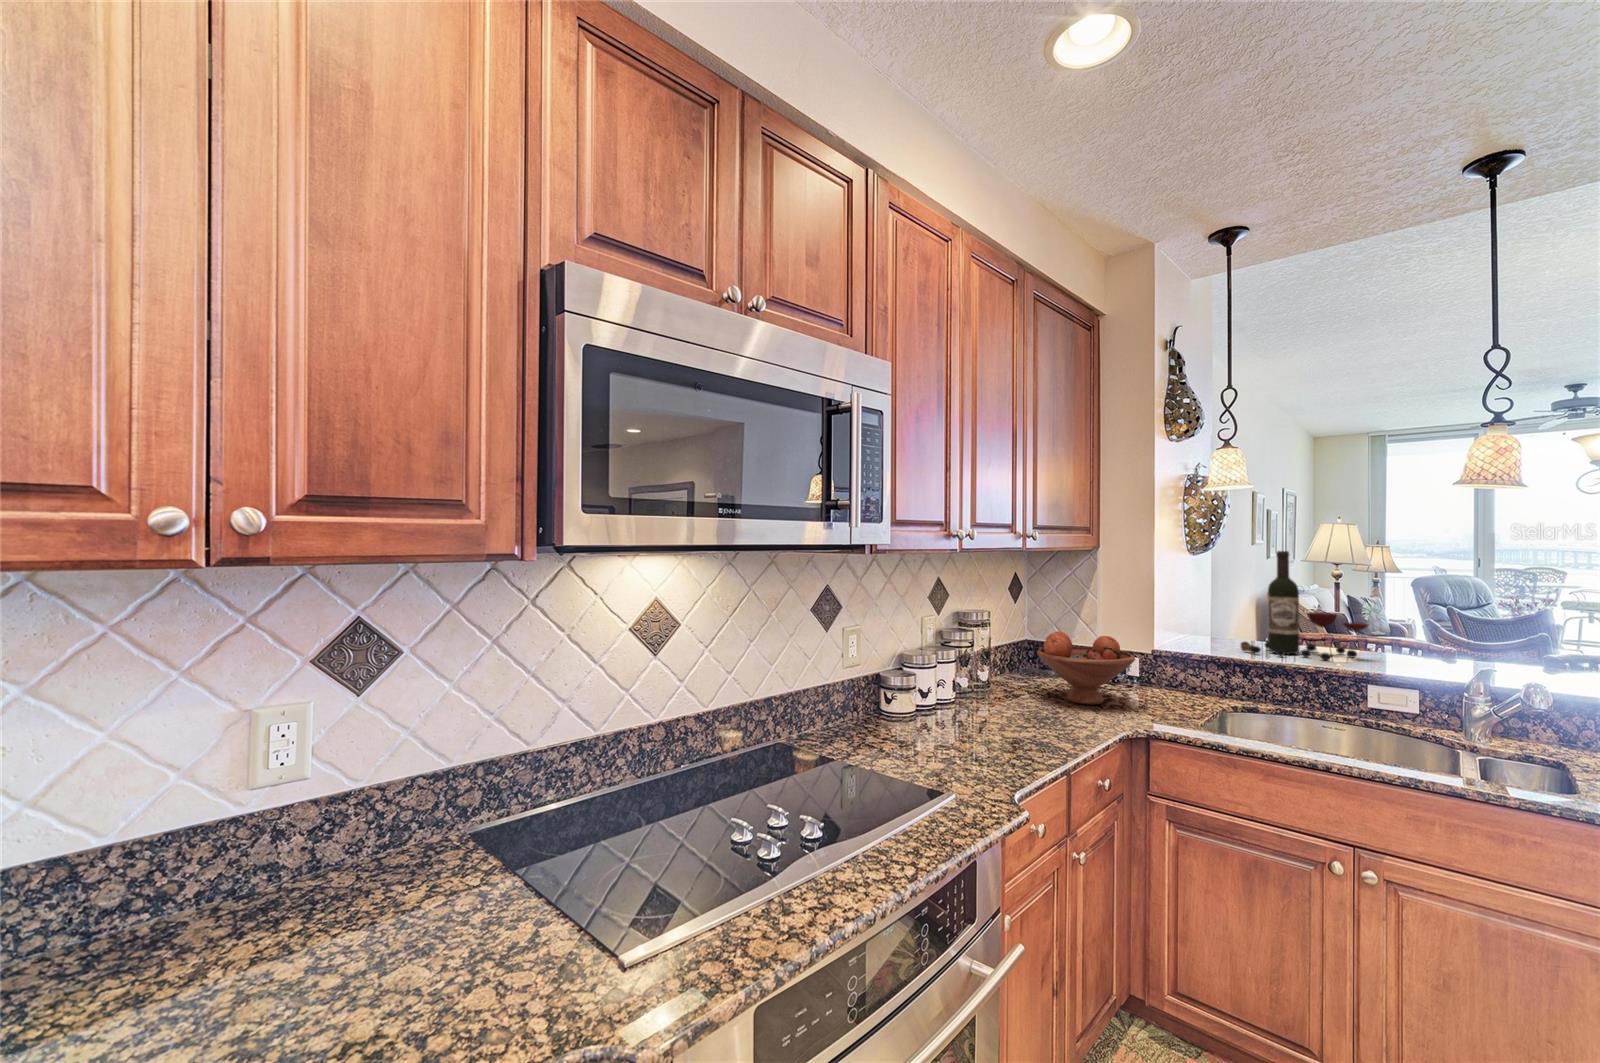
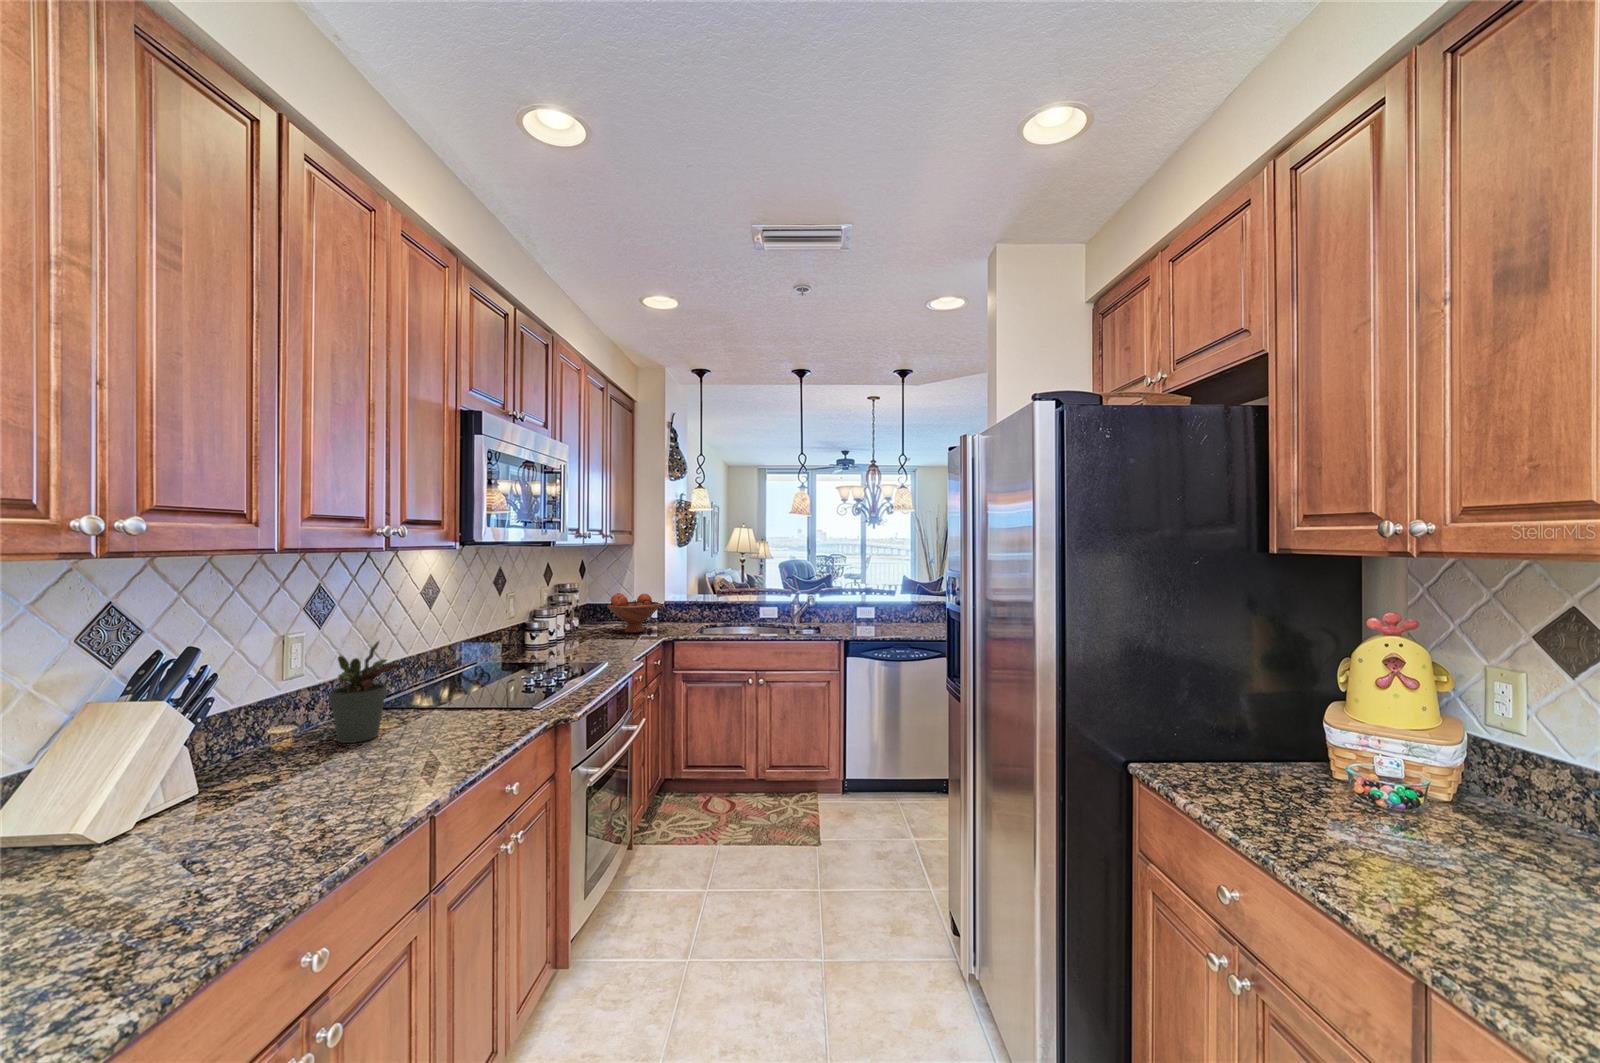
wine bottle: present [1241,551,1368,660] -> none [706,544,761,598]
potted plant: none [194,747,379,964] -> present [329,641,401,743]

